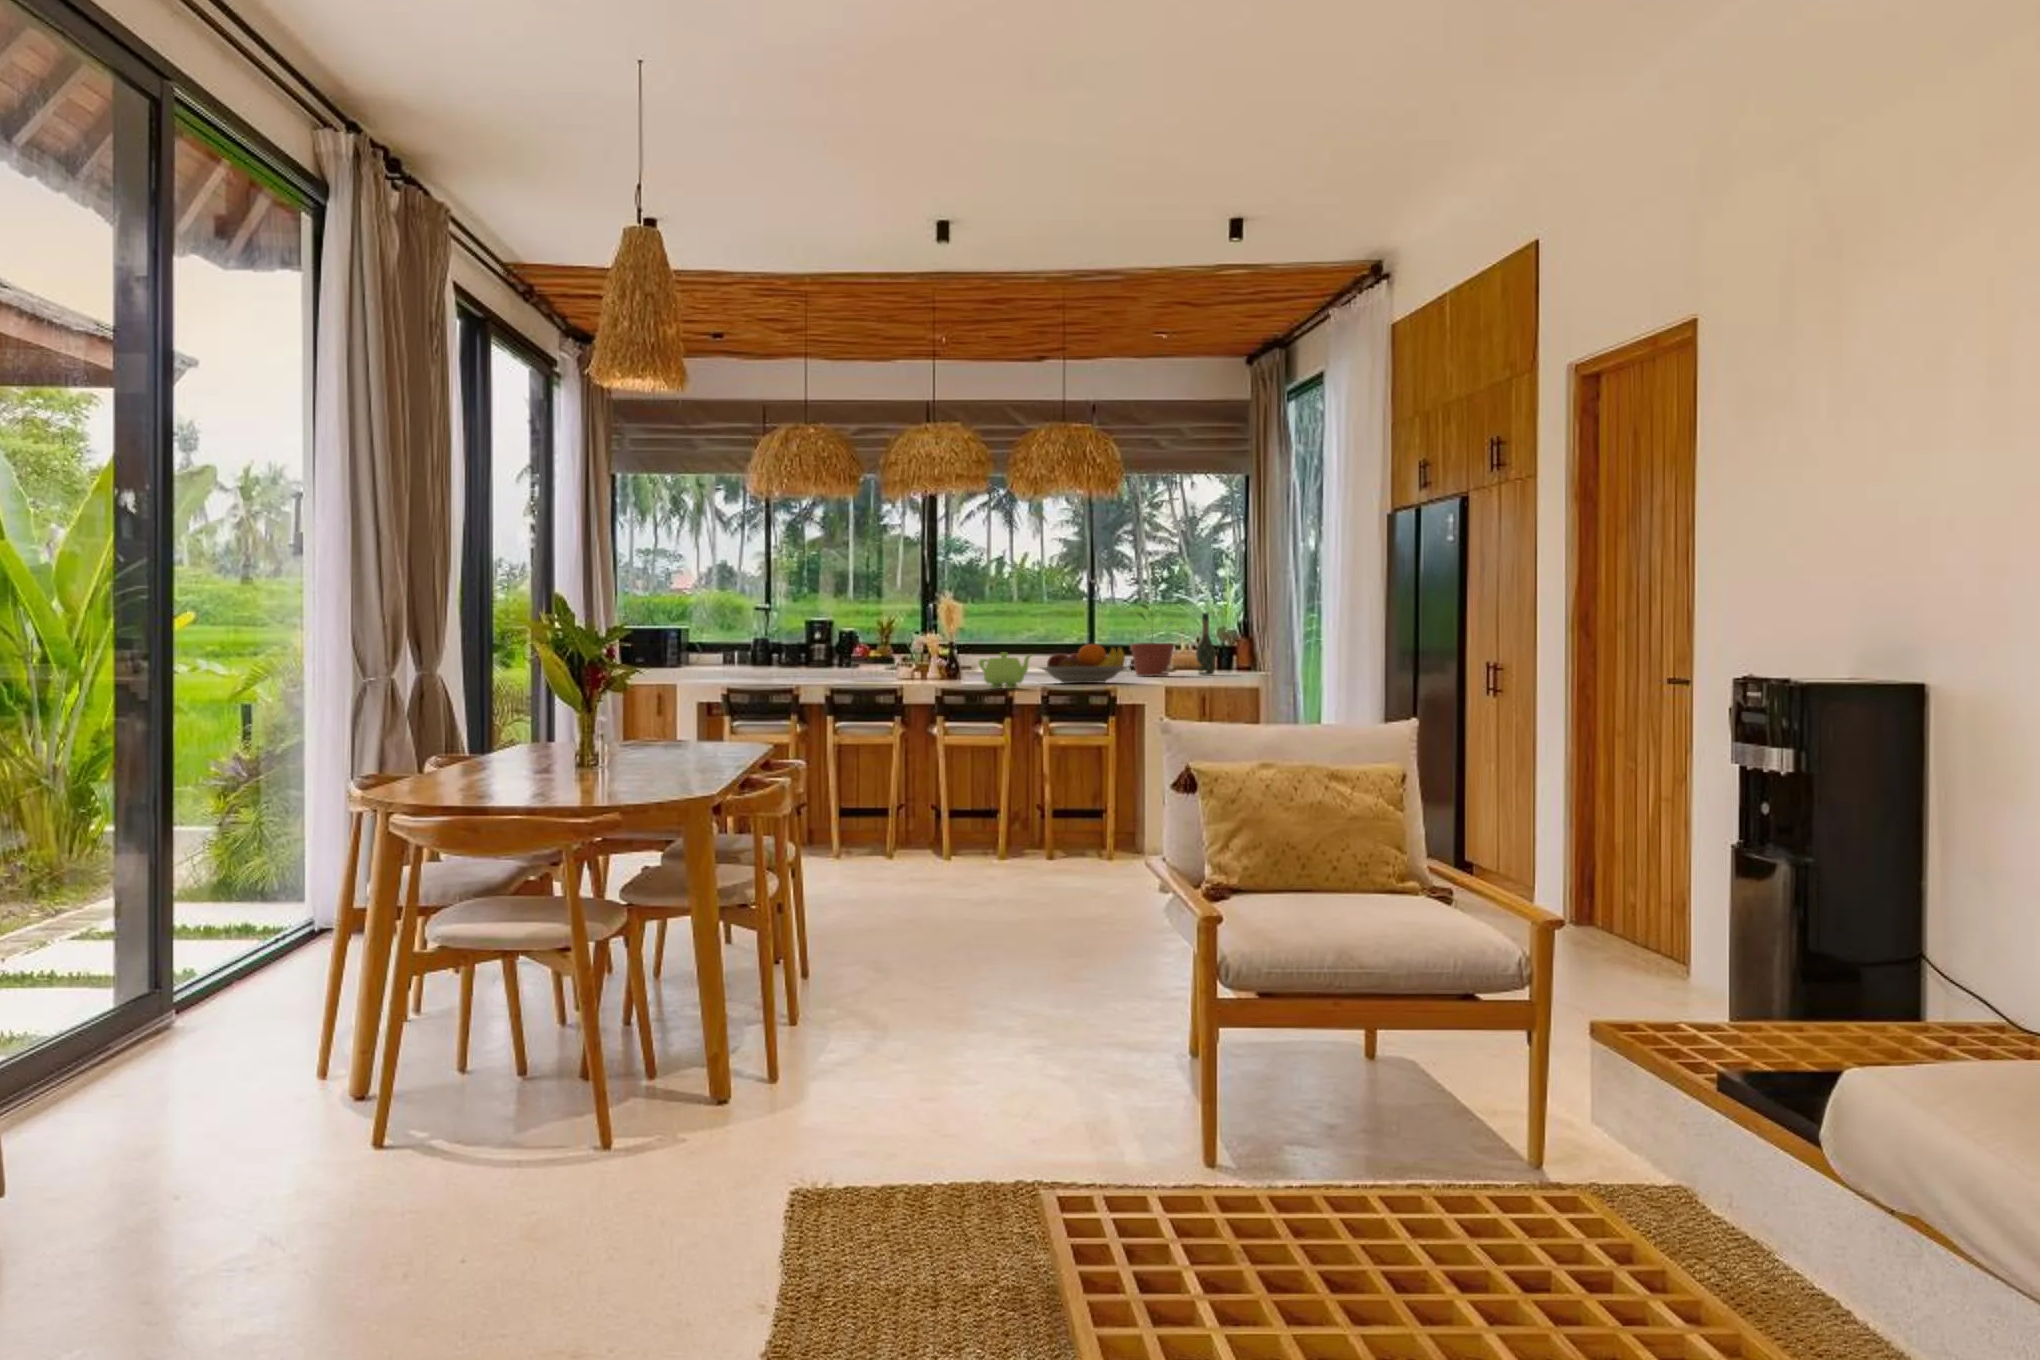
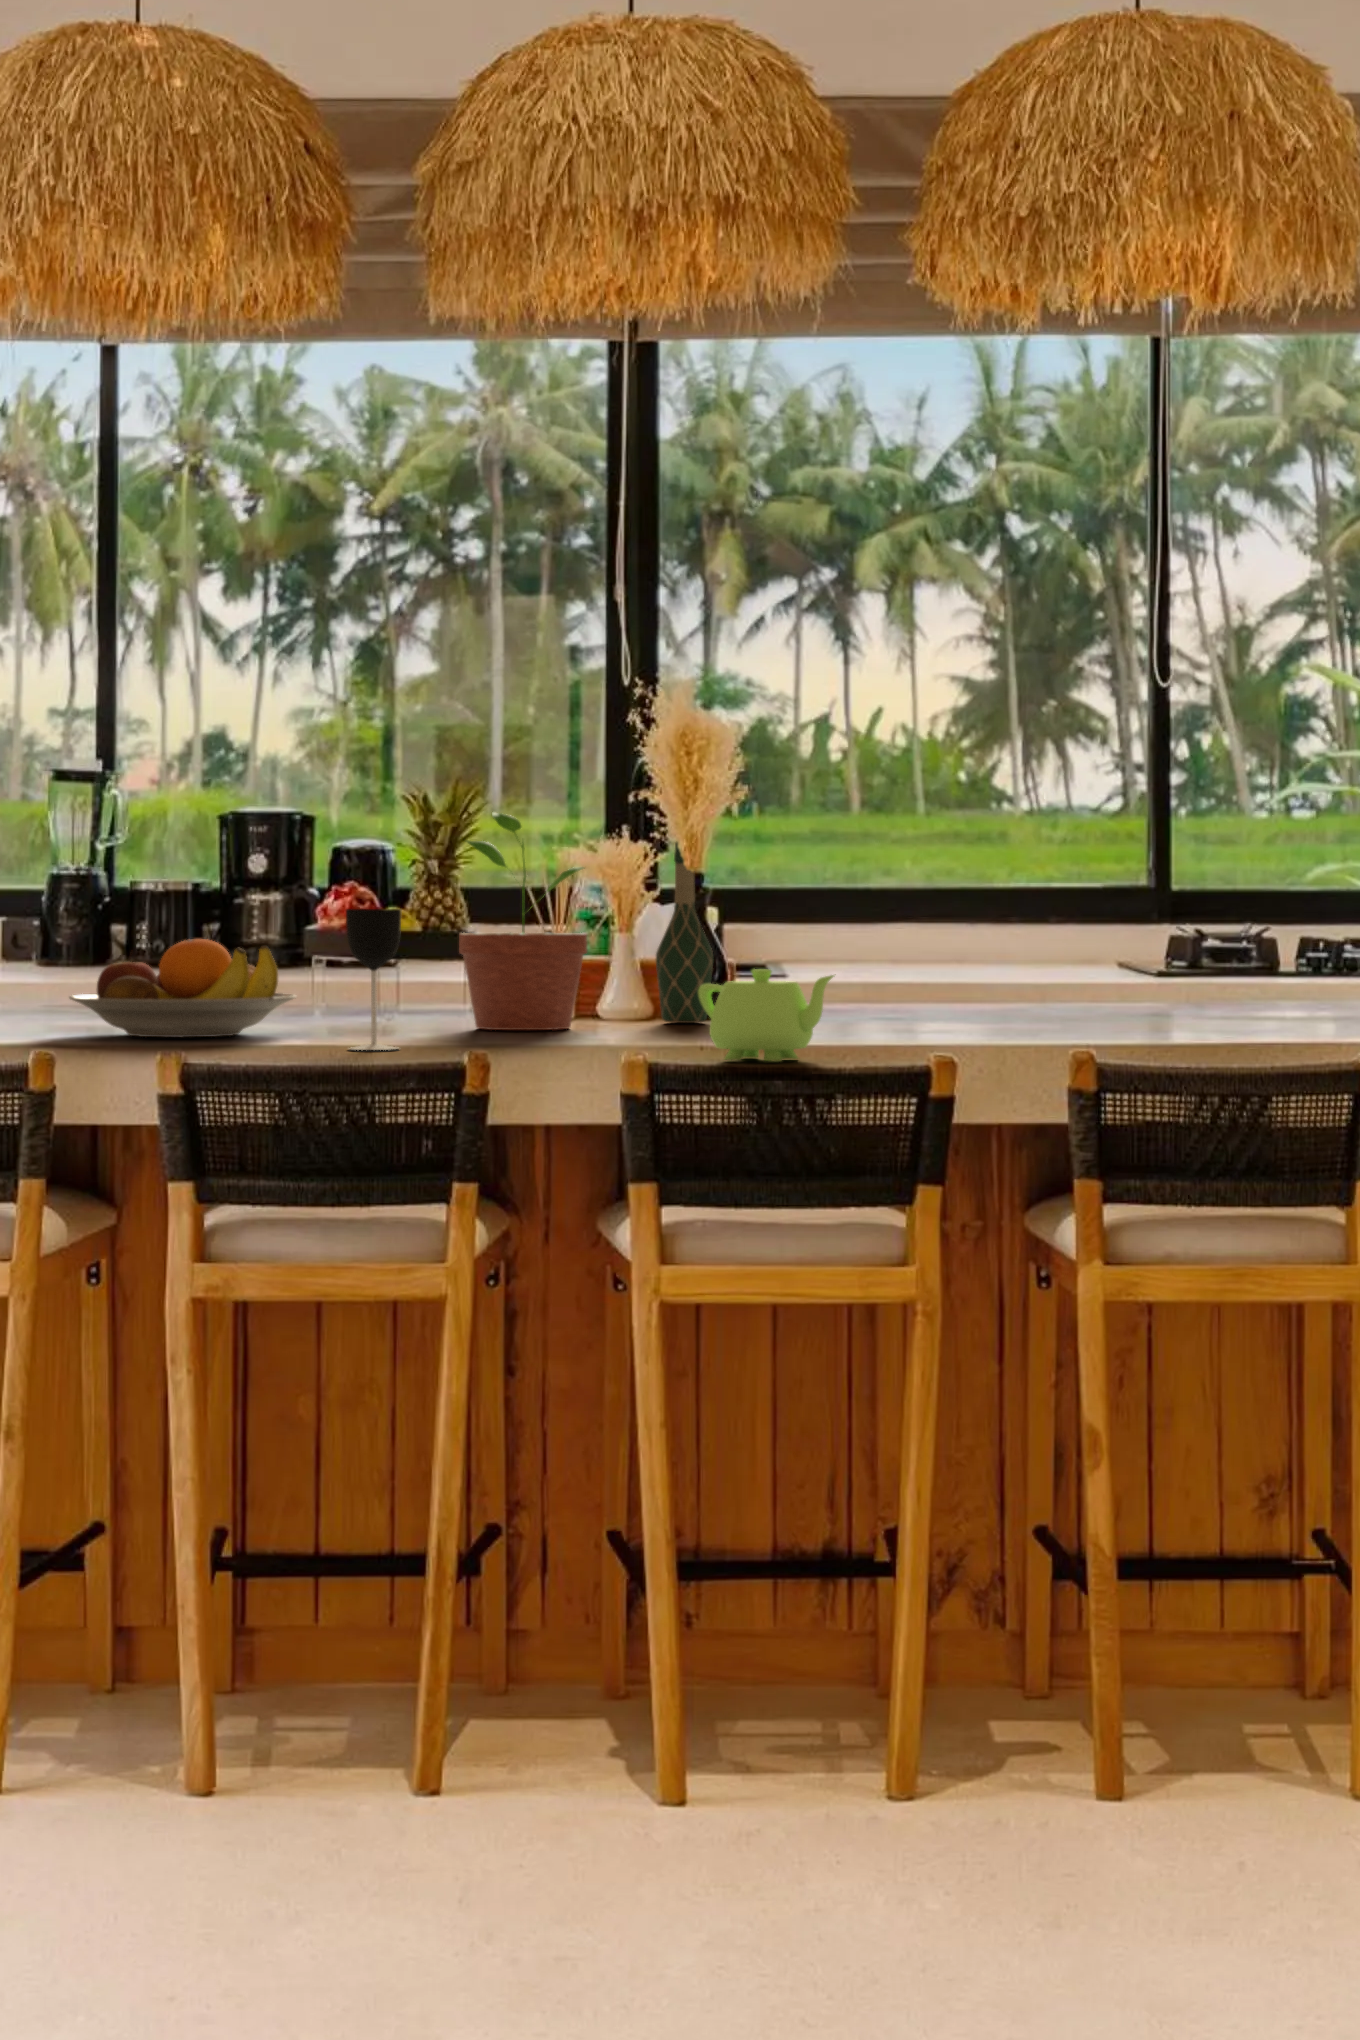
potted plant: present [1130,604,1174,676] -> present [459,813,587,1030]
wine bottle: present [1196,613,1216,675] -> present [656,842,714,1023]
wine glass: none [833,631,856,688] -> present [346,909,401,1050]
fruit bowl: present [1040,644,1127,683] -> present [69,939,296,1037]

